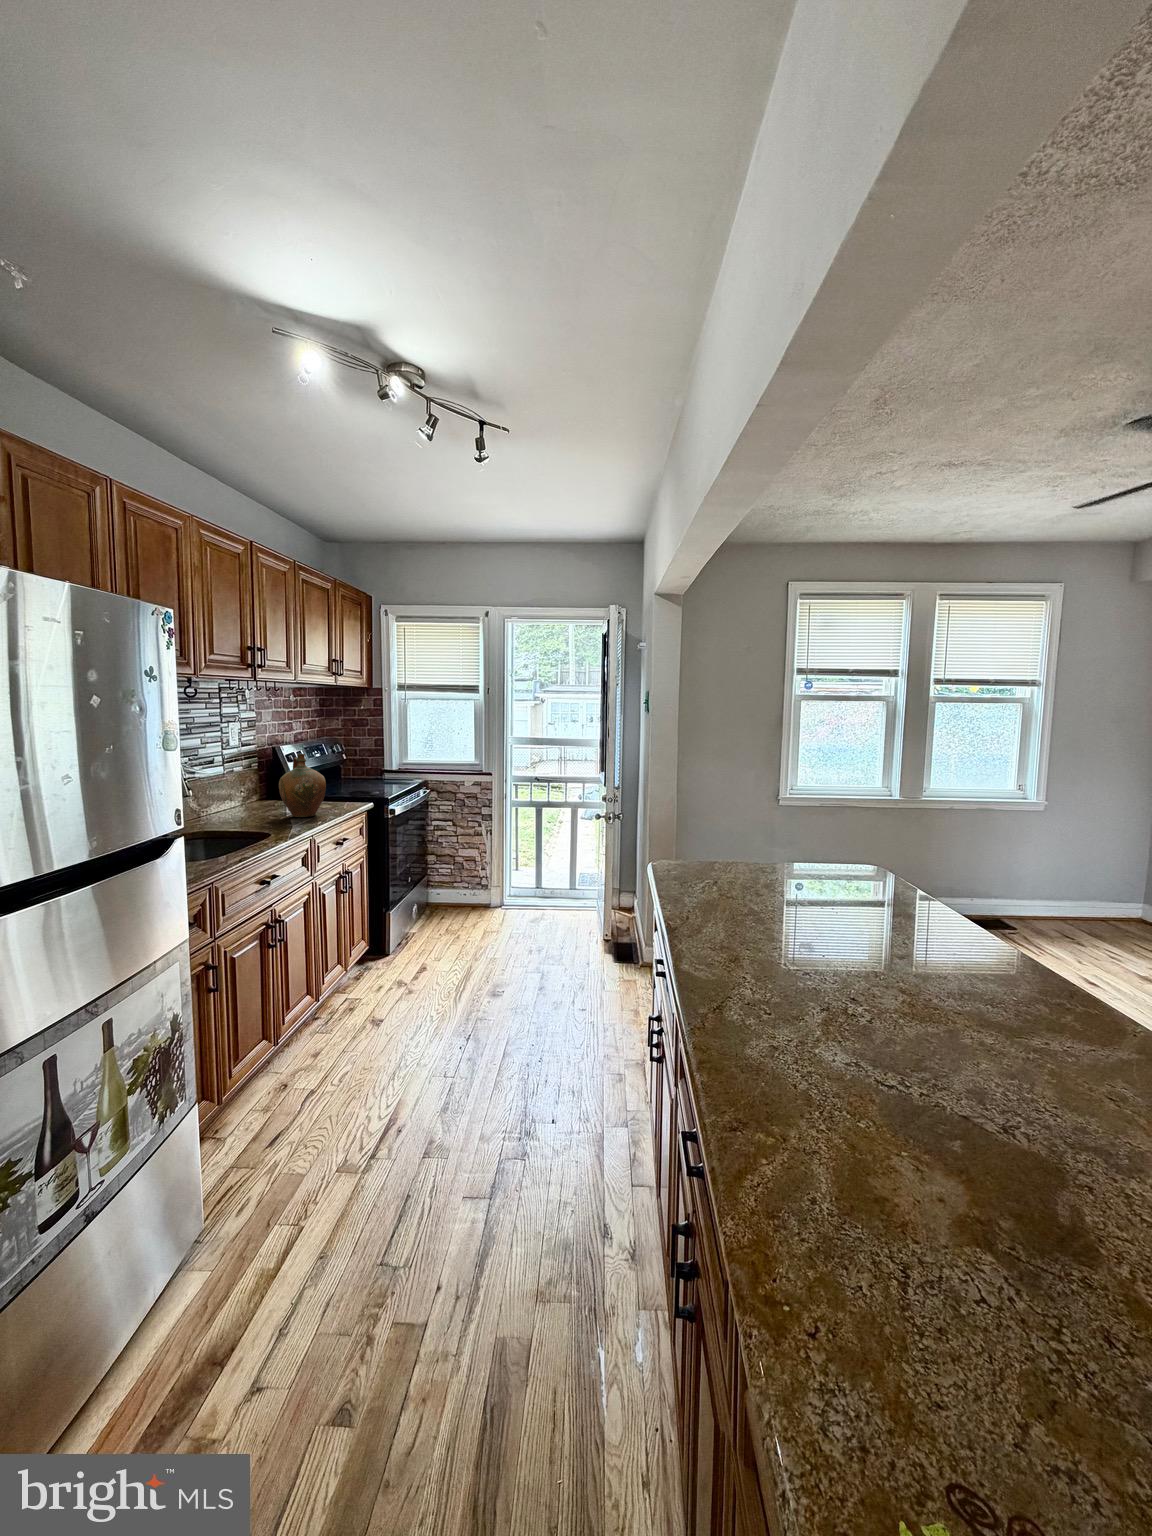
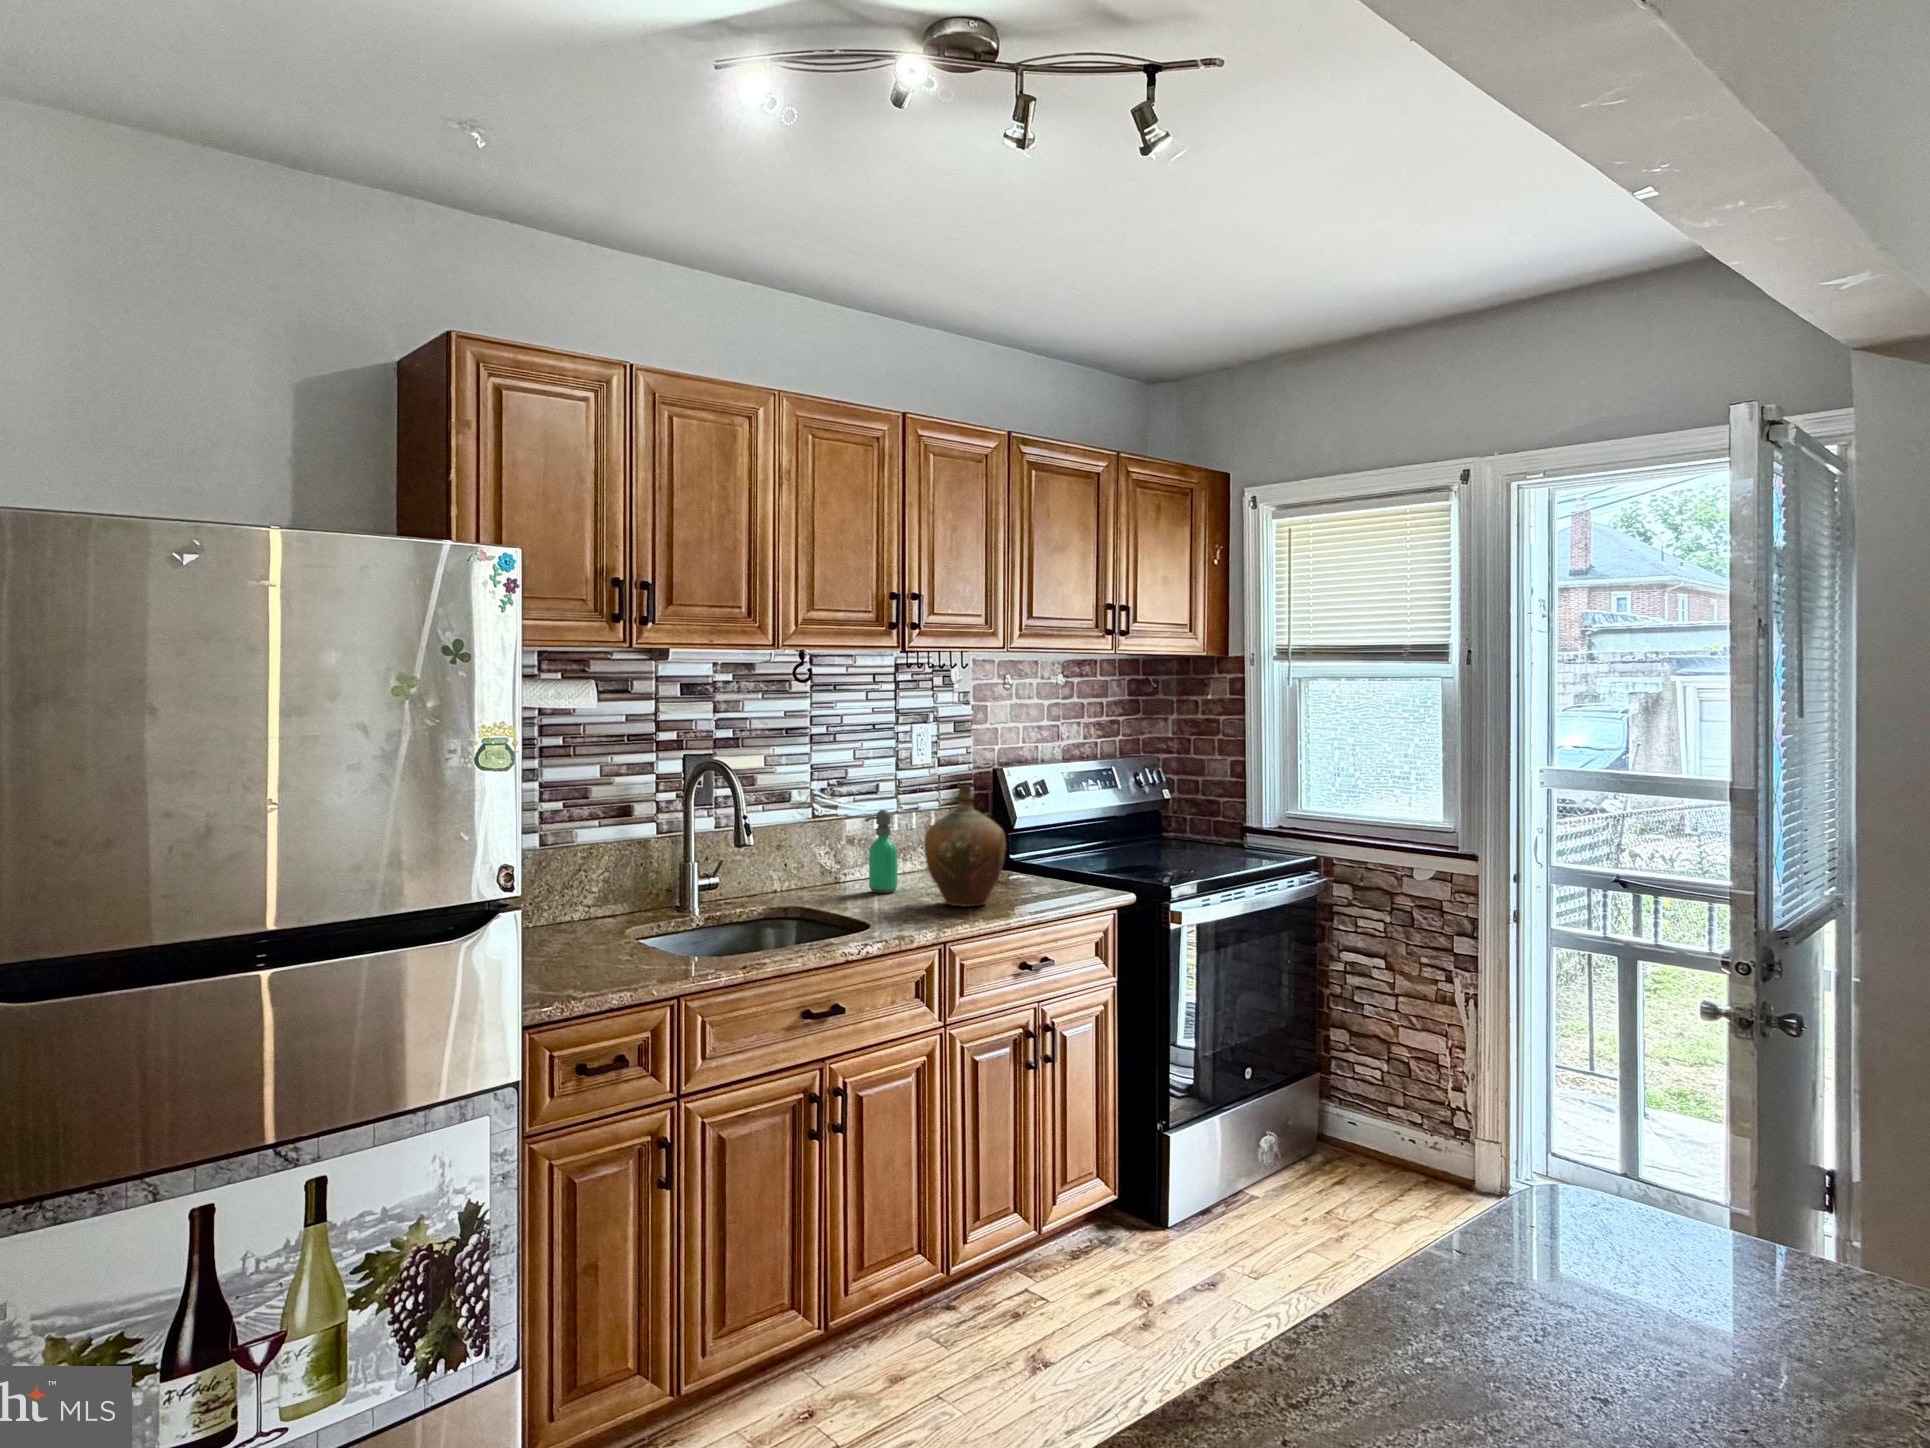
soap dispenser: none [230,771,249,817] -> present [865,810,897,893]

